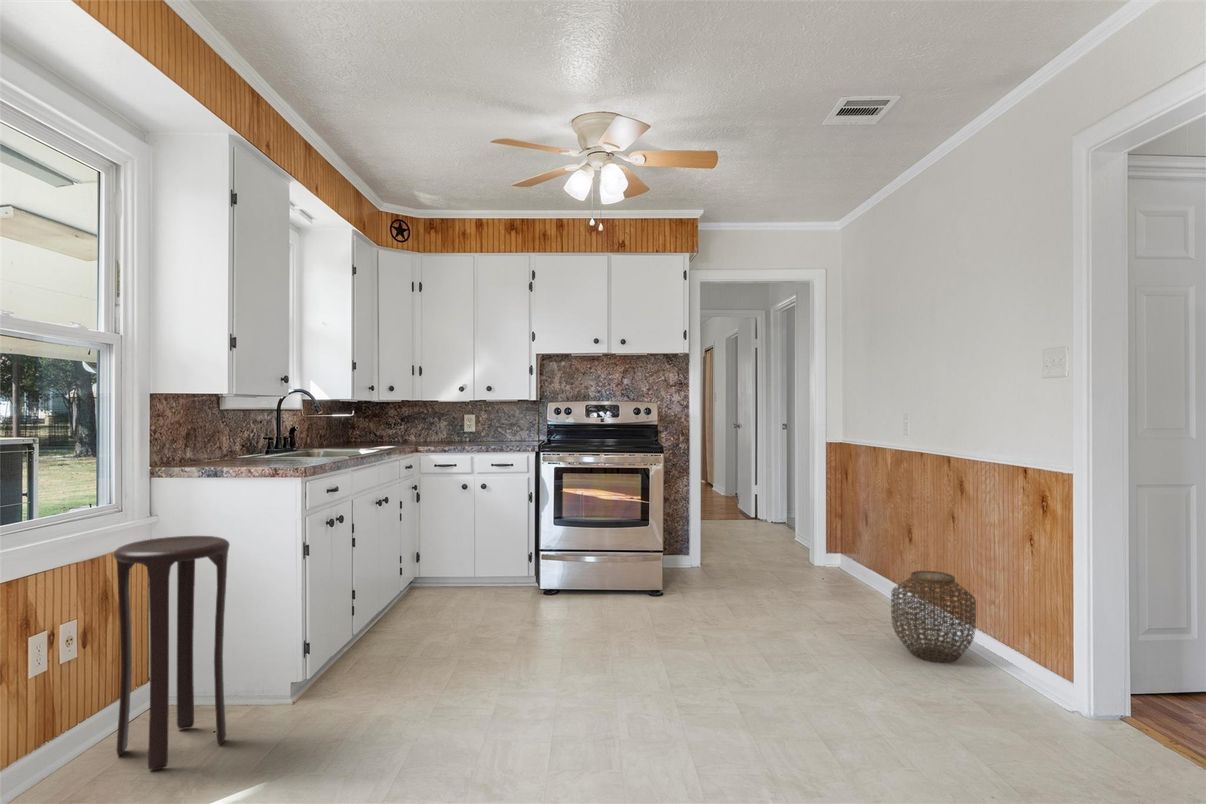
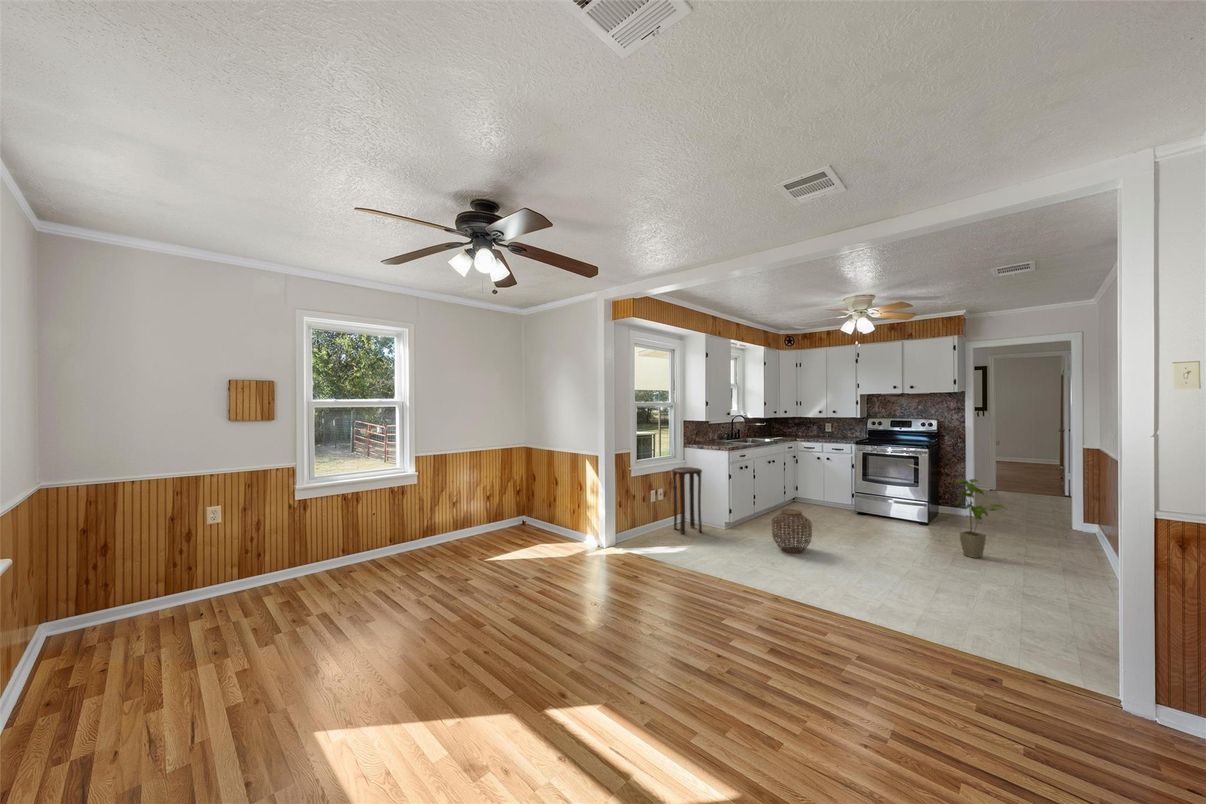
house plant: none [770,500,850,649] -> present [956,479,1004,558]
woven basket: present [891,571,976,662] -> present [772,509,812,553]

